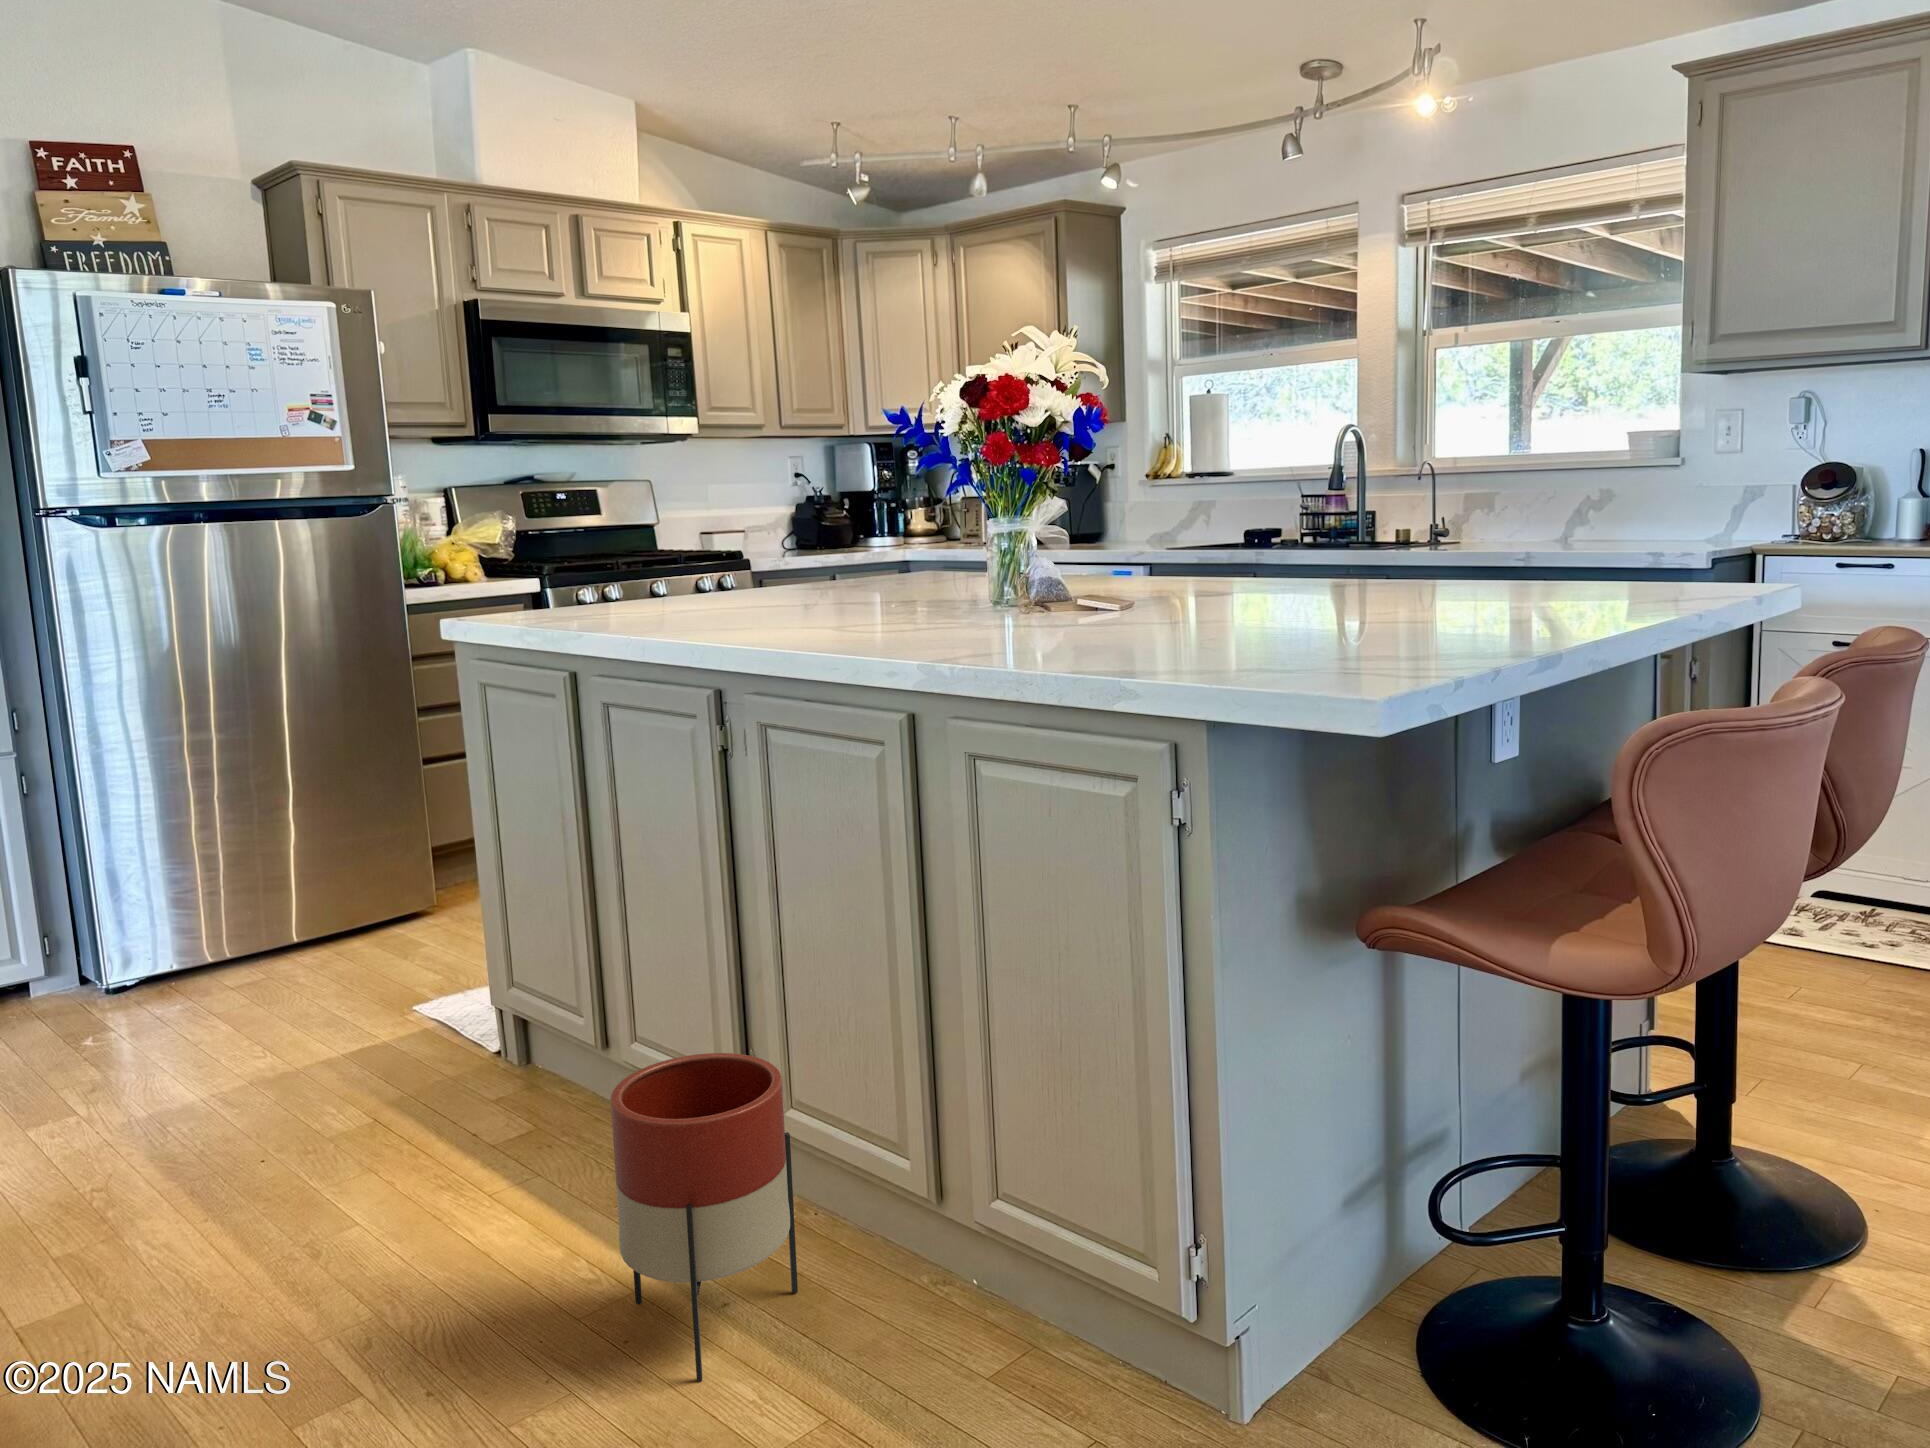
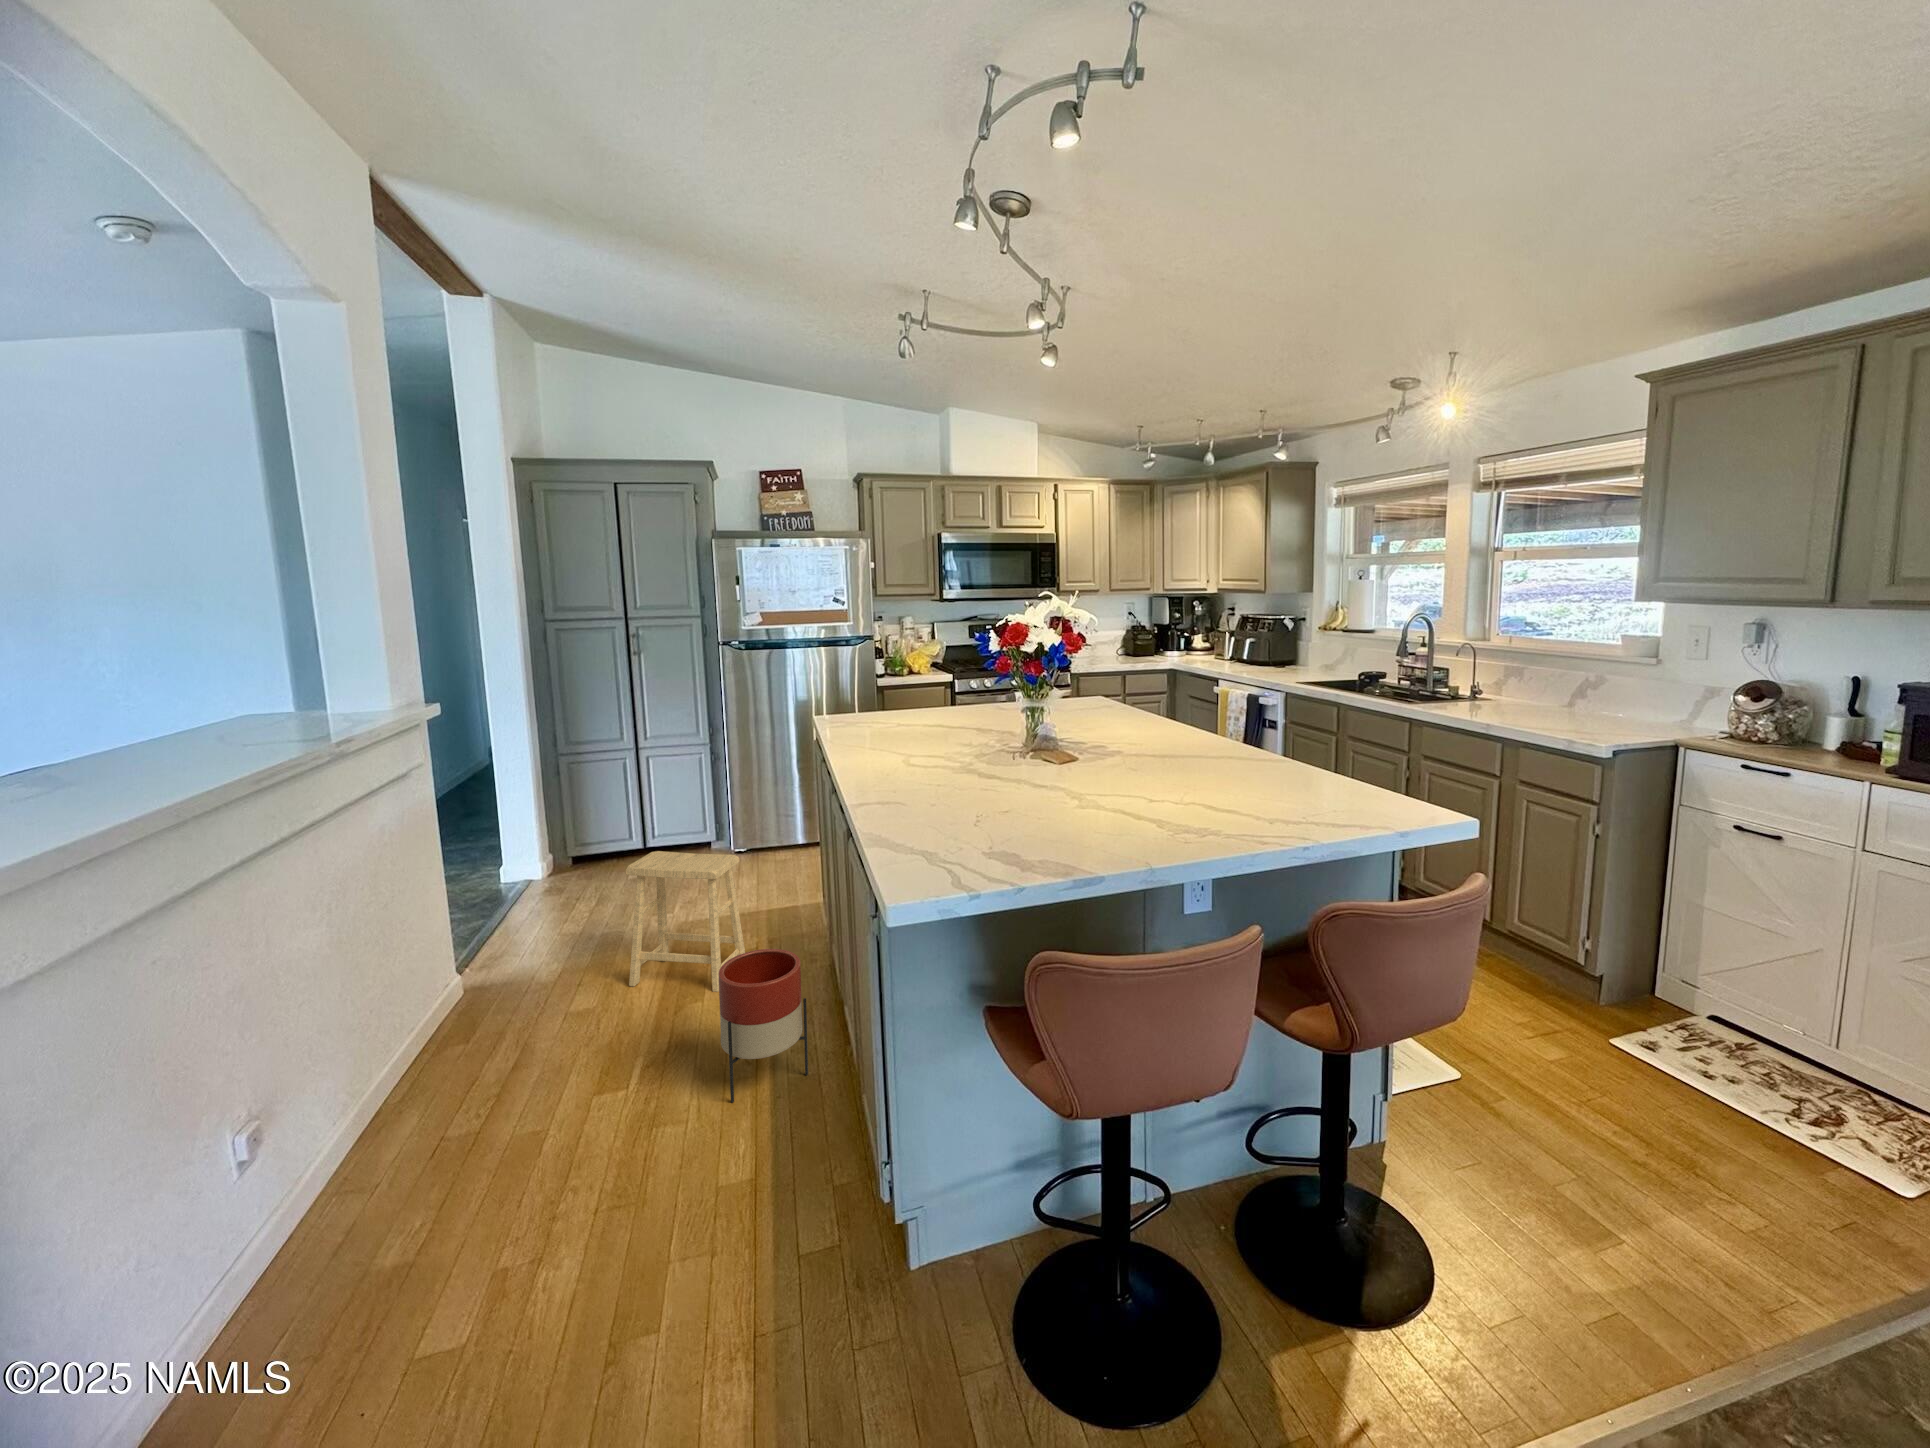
footstool: none [135,932,418,1286] -> present [626,851,745,992]

